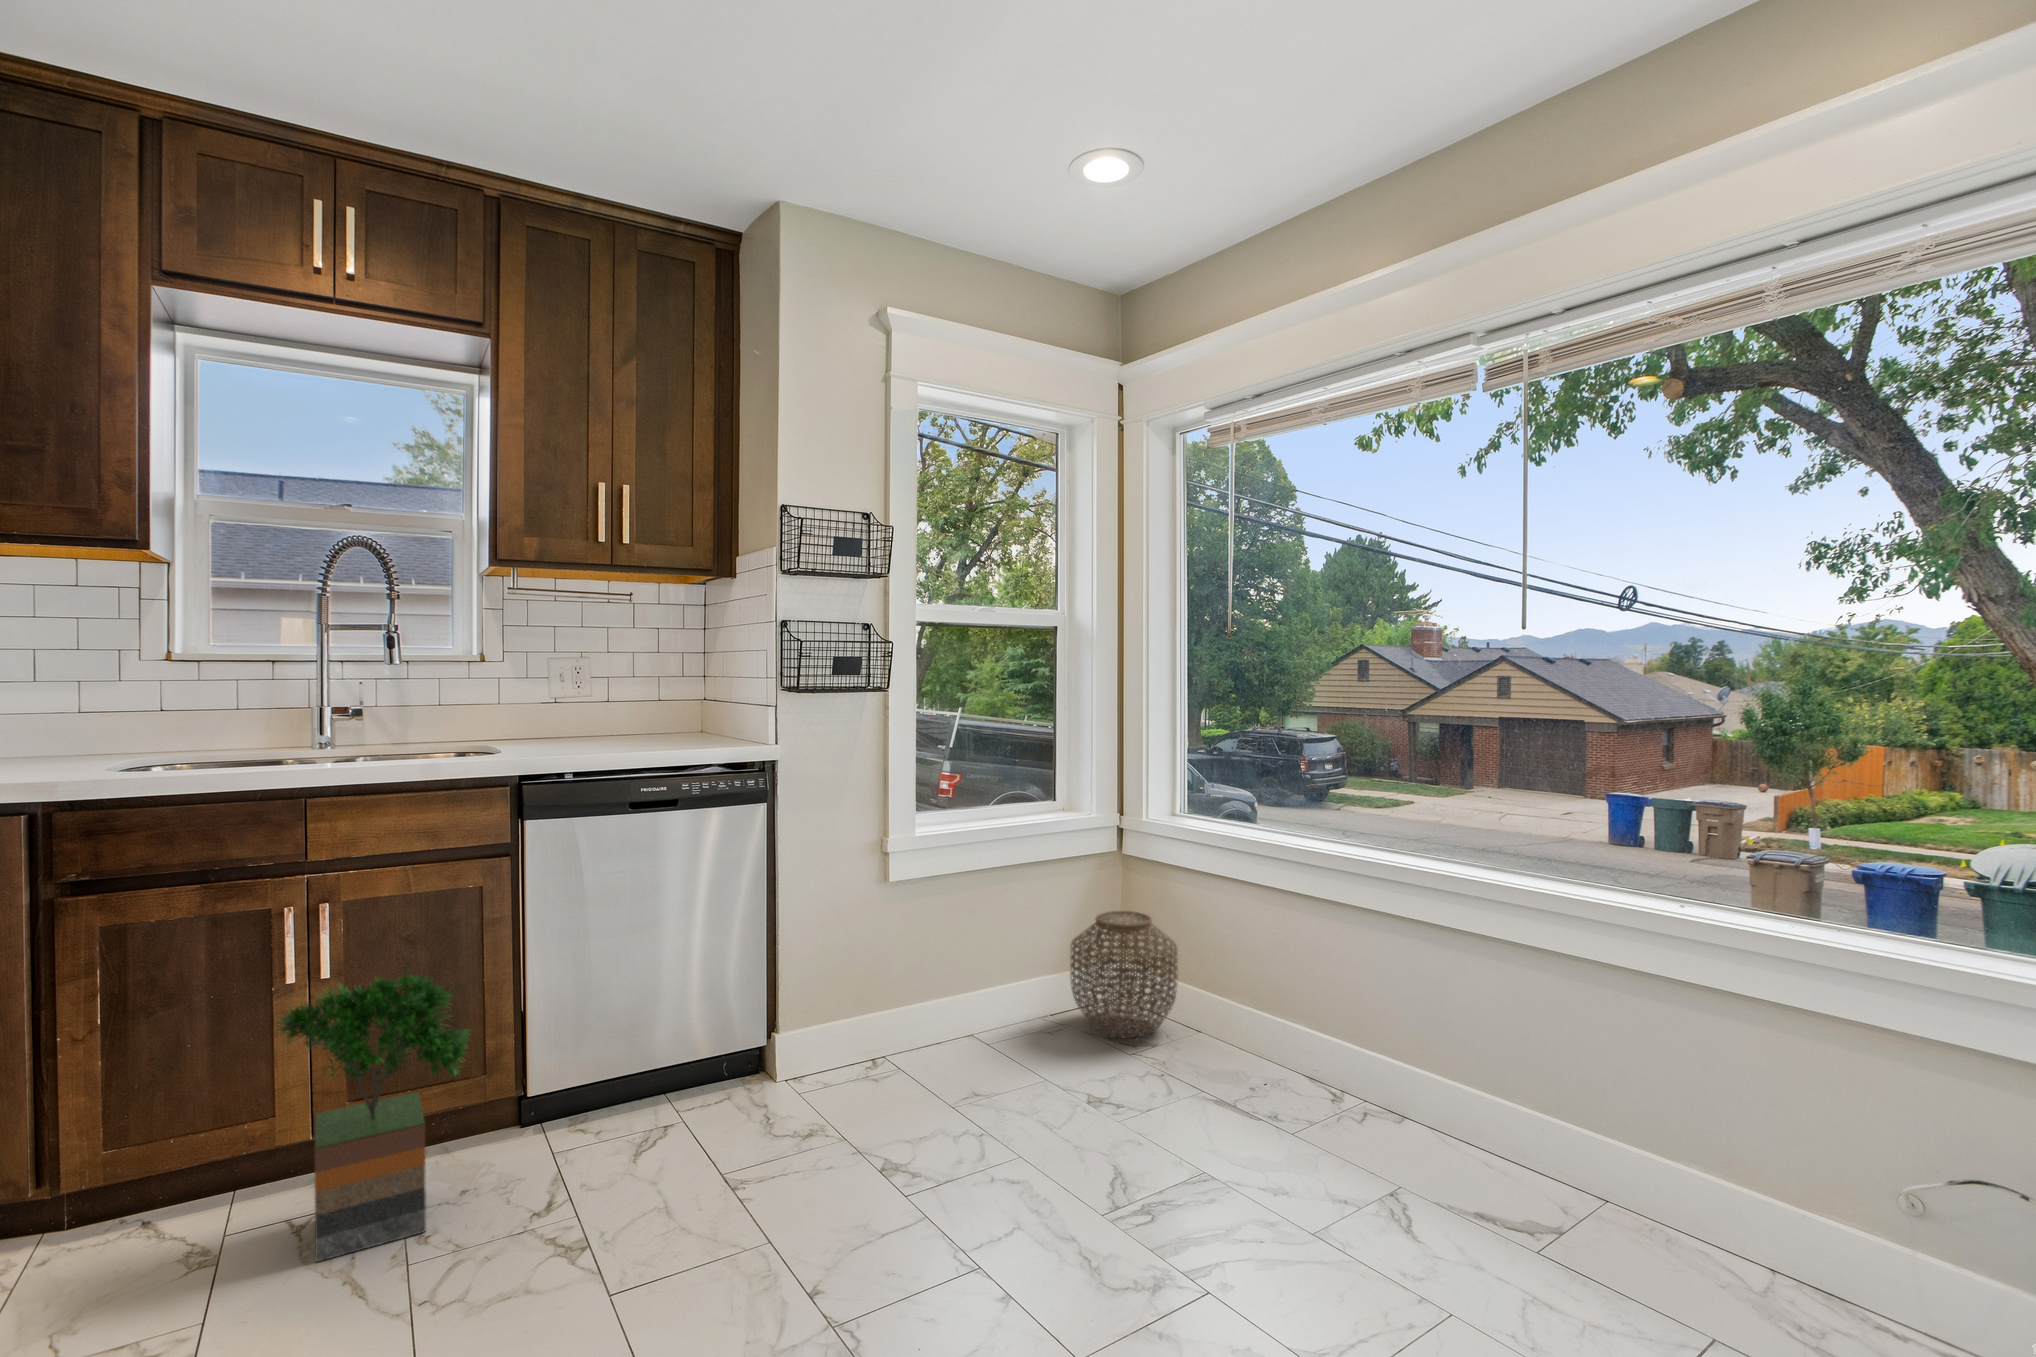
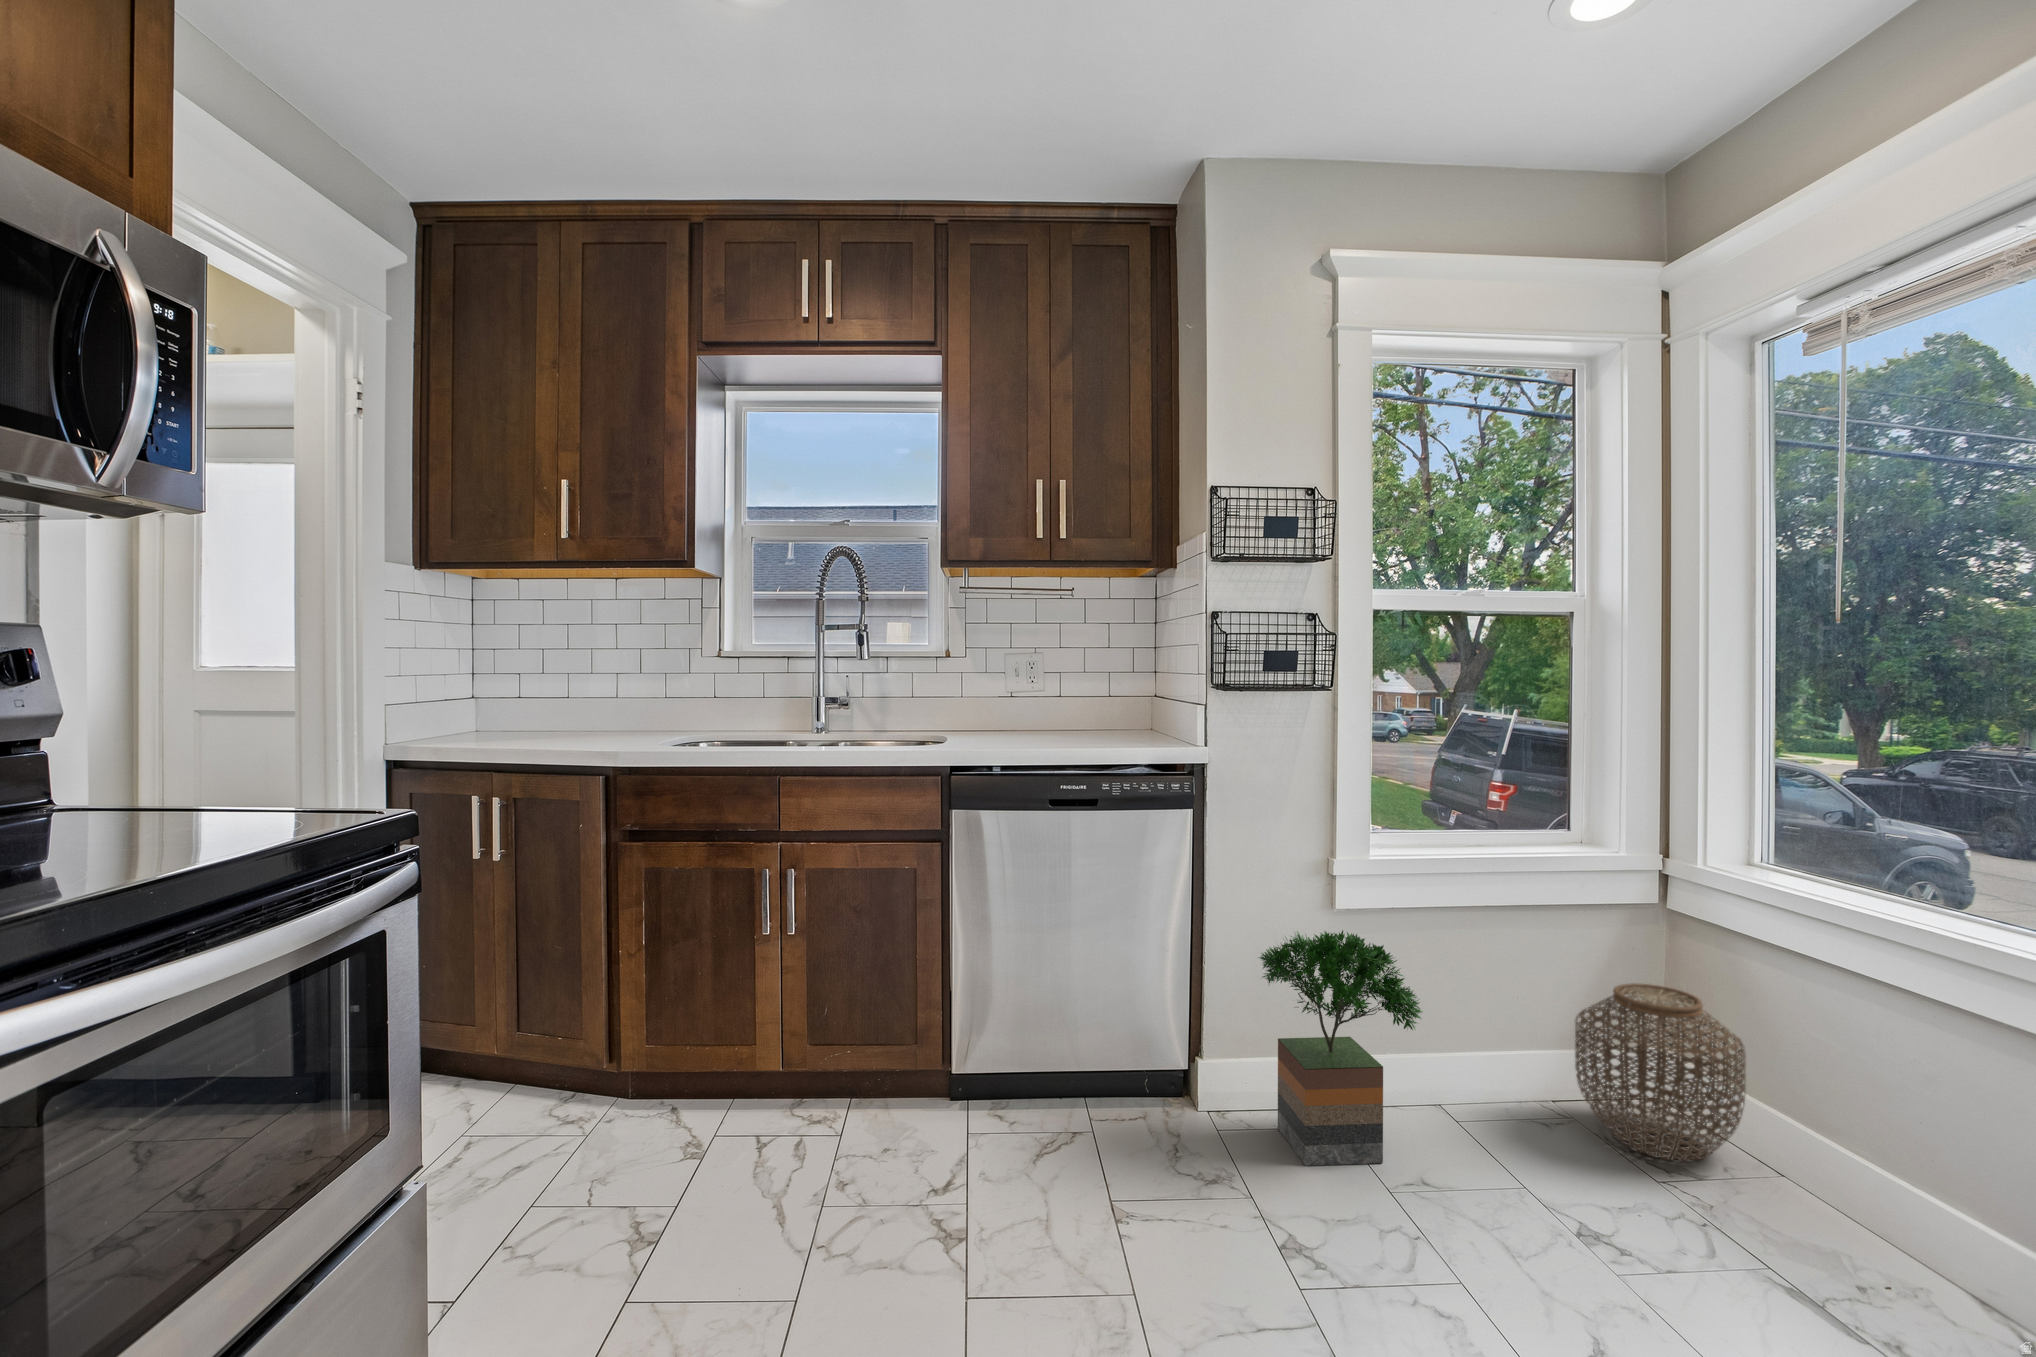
potted tree: present [276,973,470,1262] -> present [1259,930,1422,1166]

